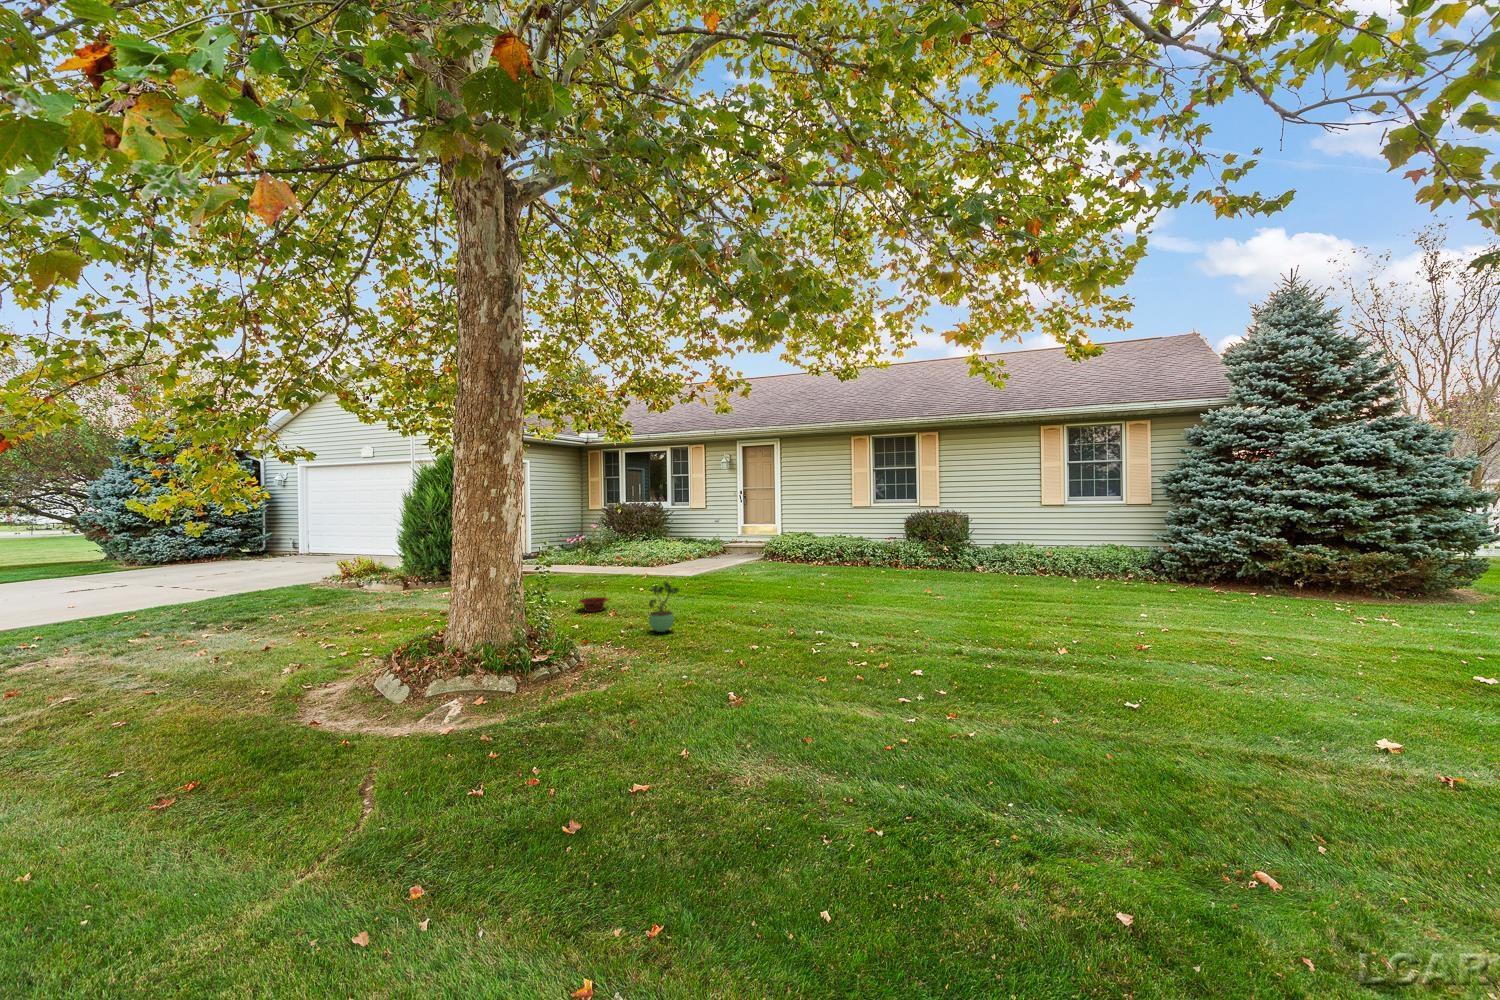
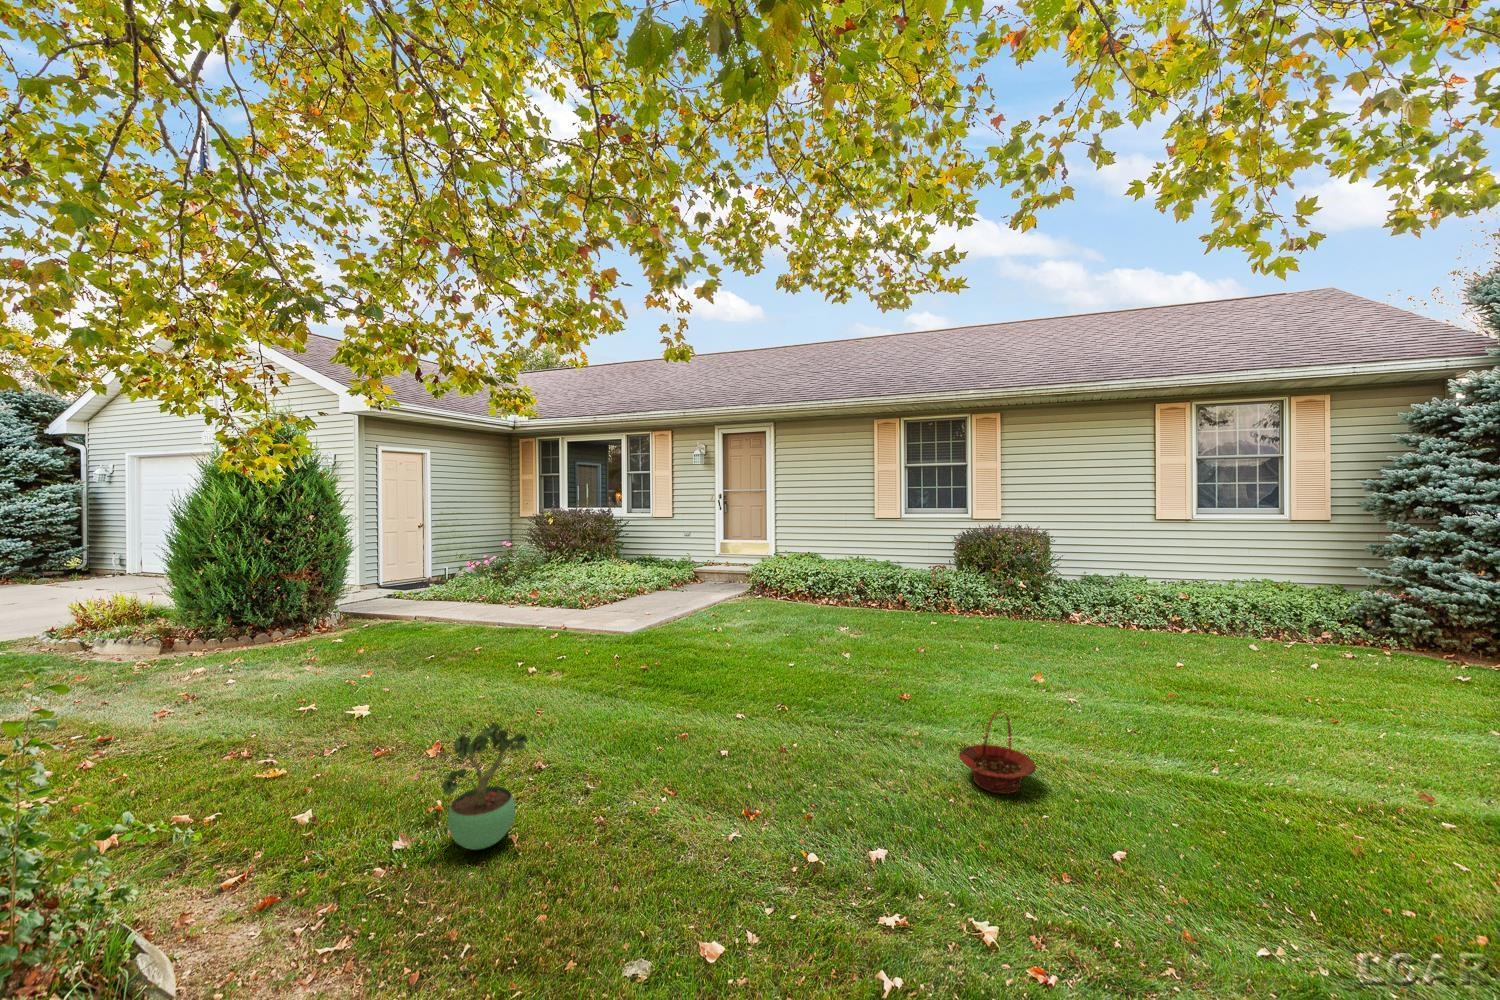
basket: present [579,597,609,612] -> present [959,711,1036,794]

